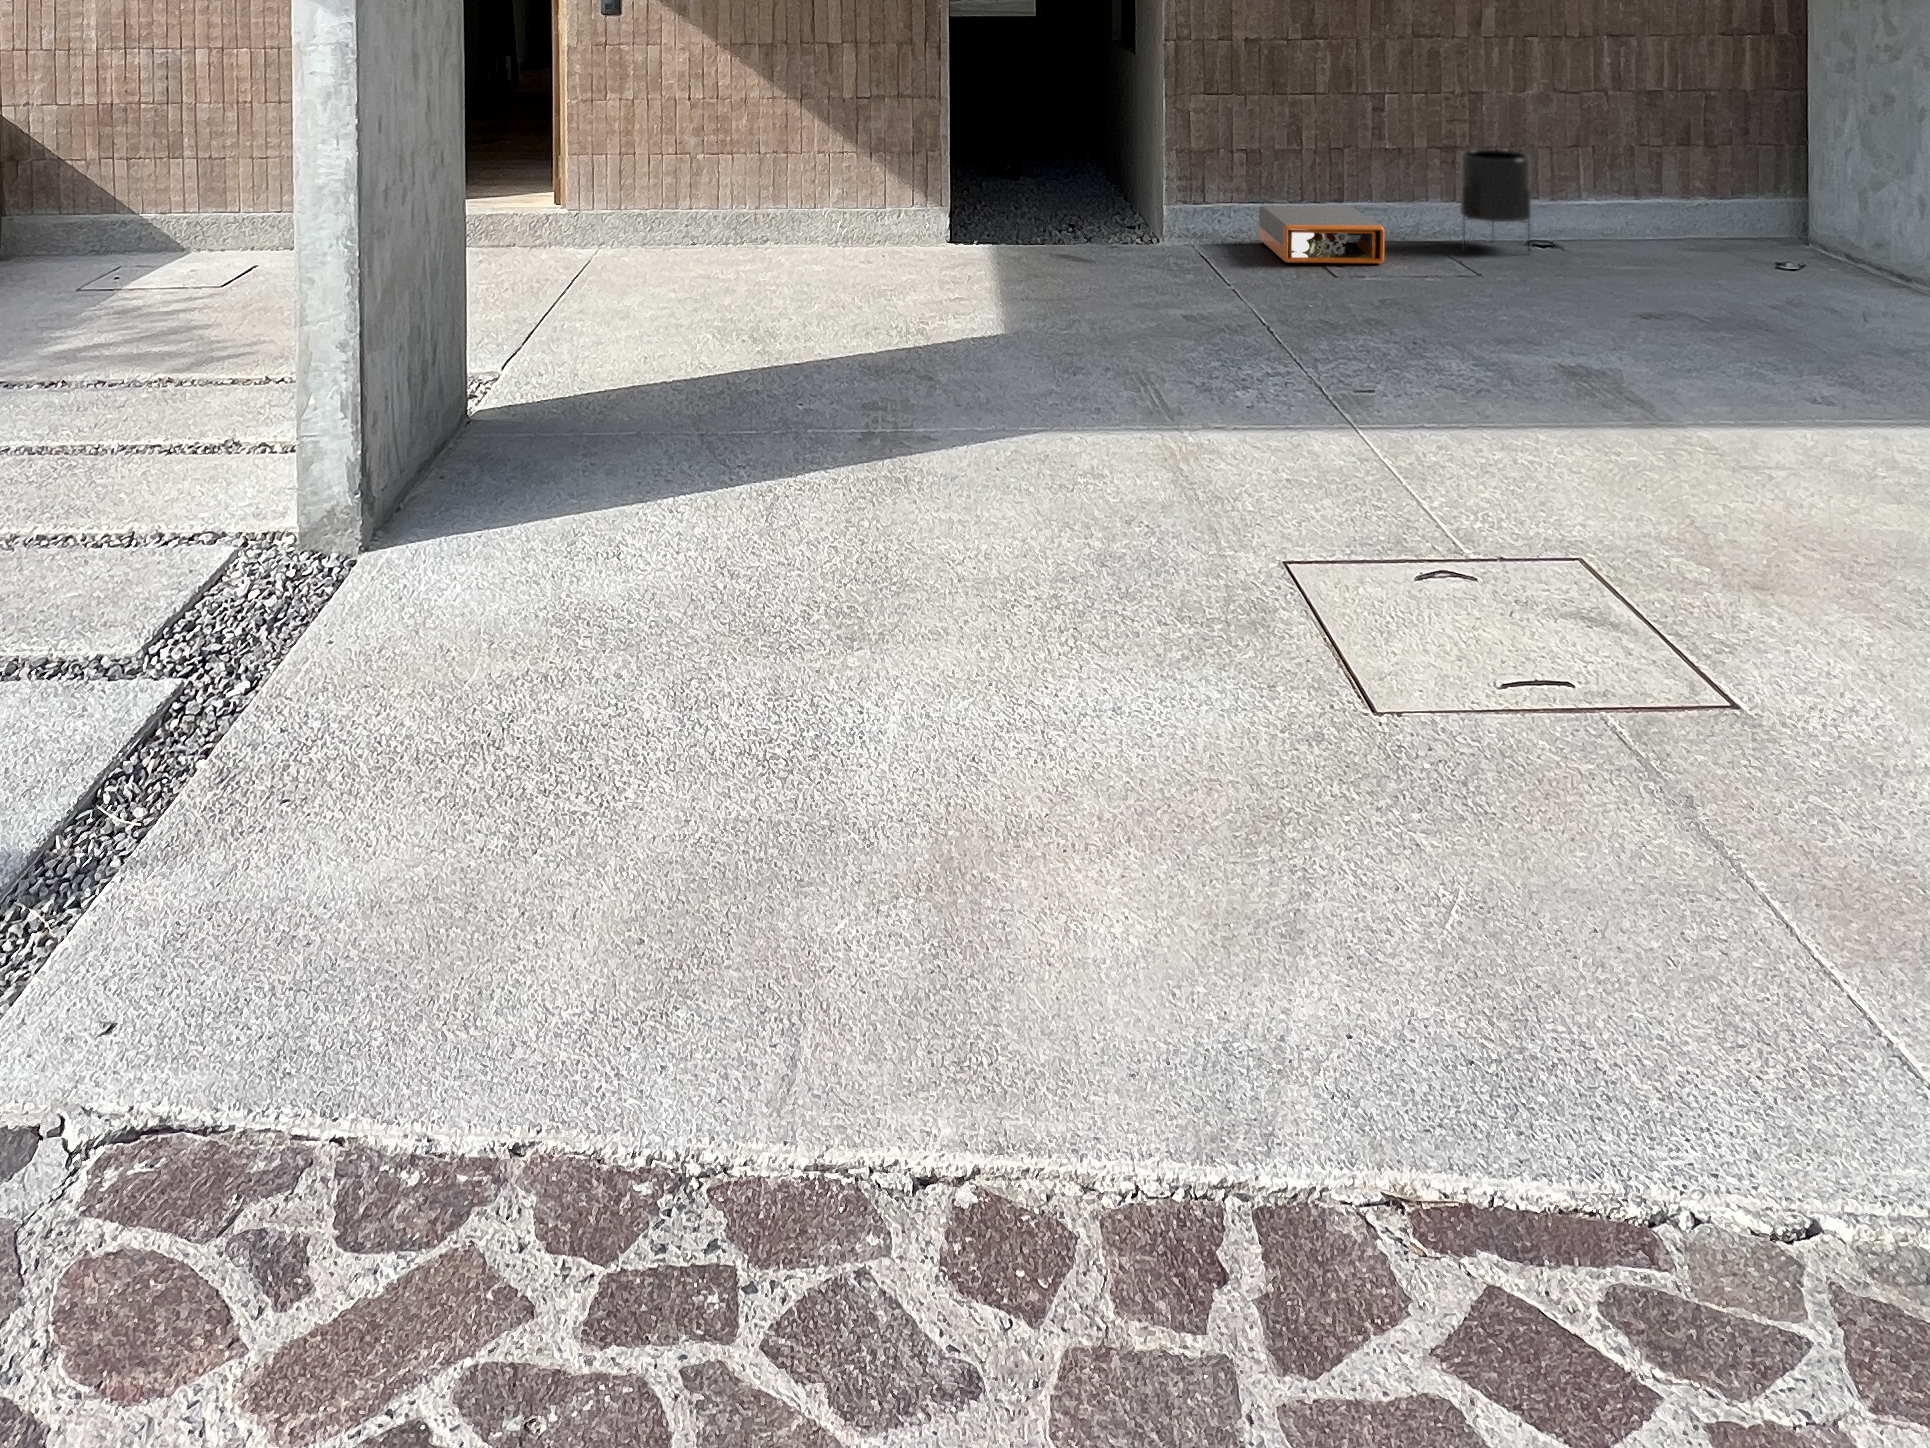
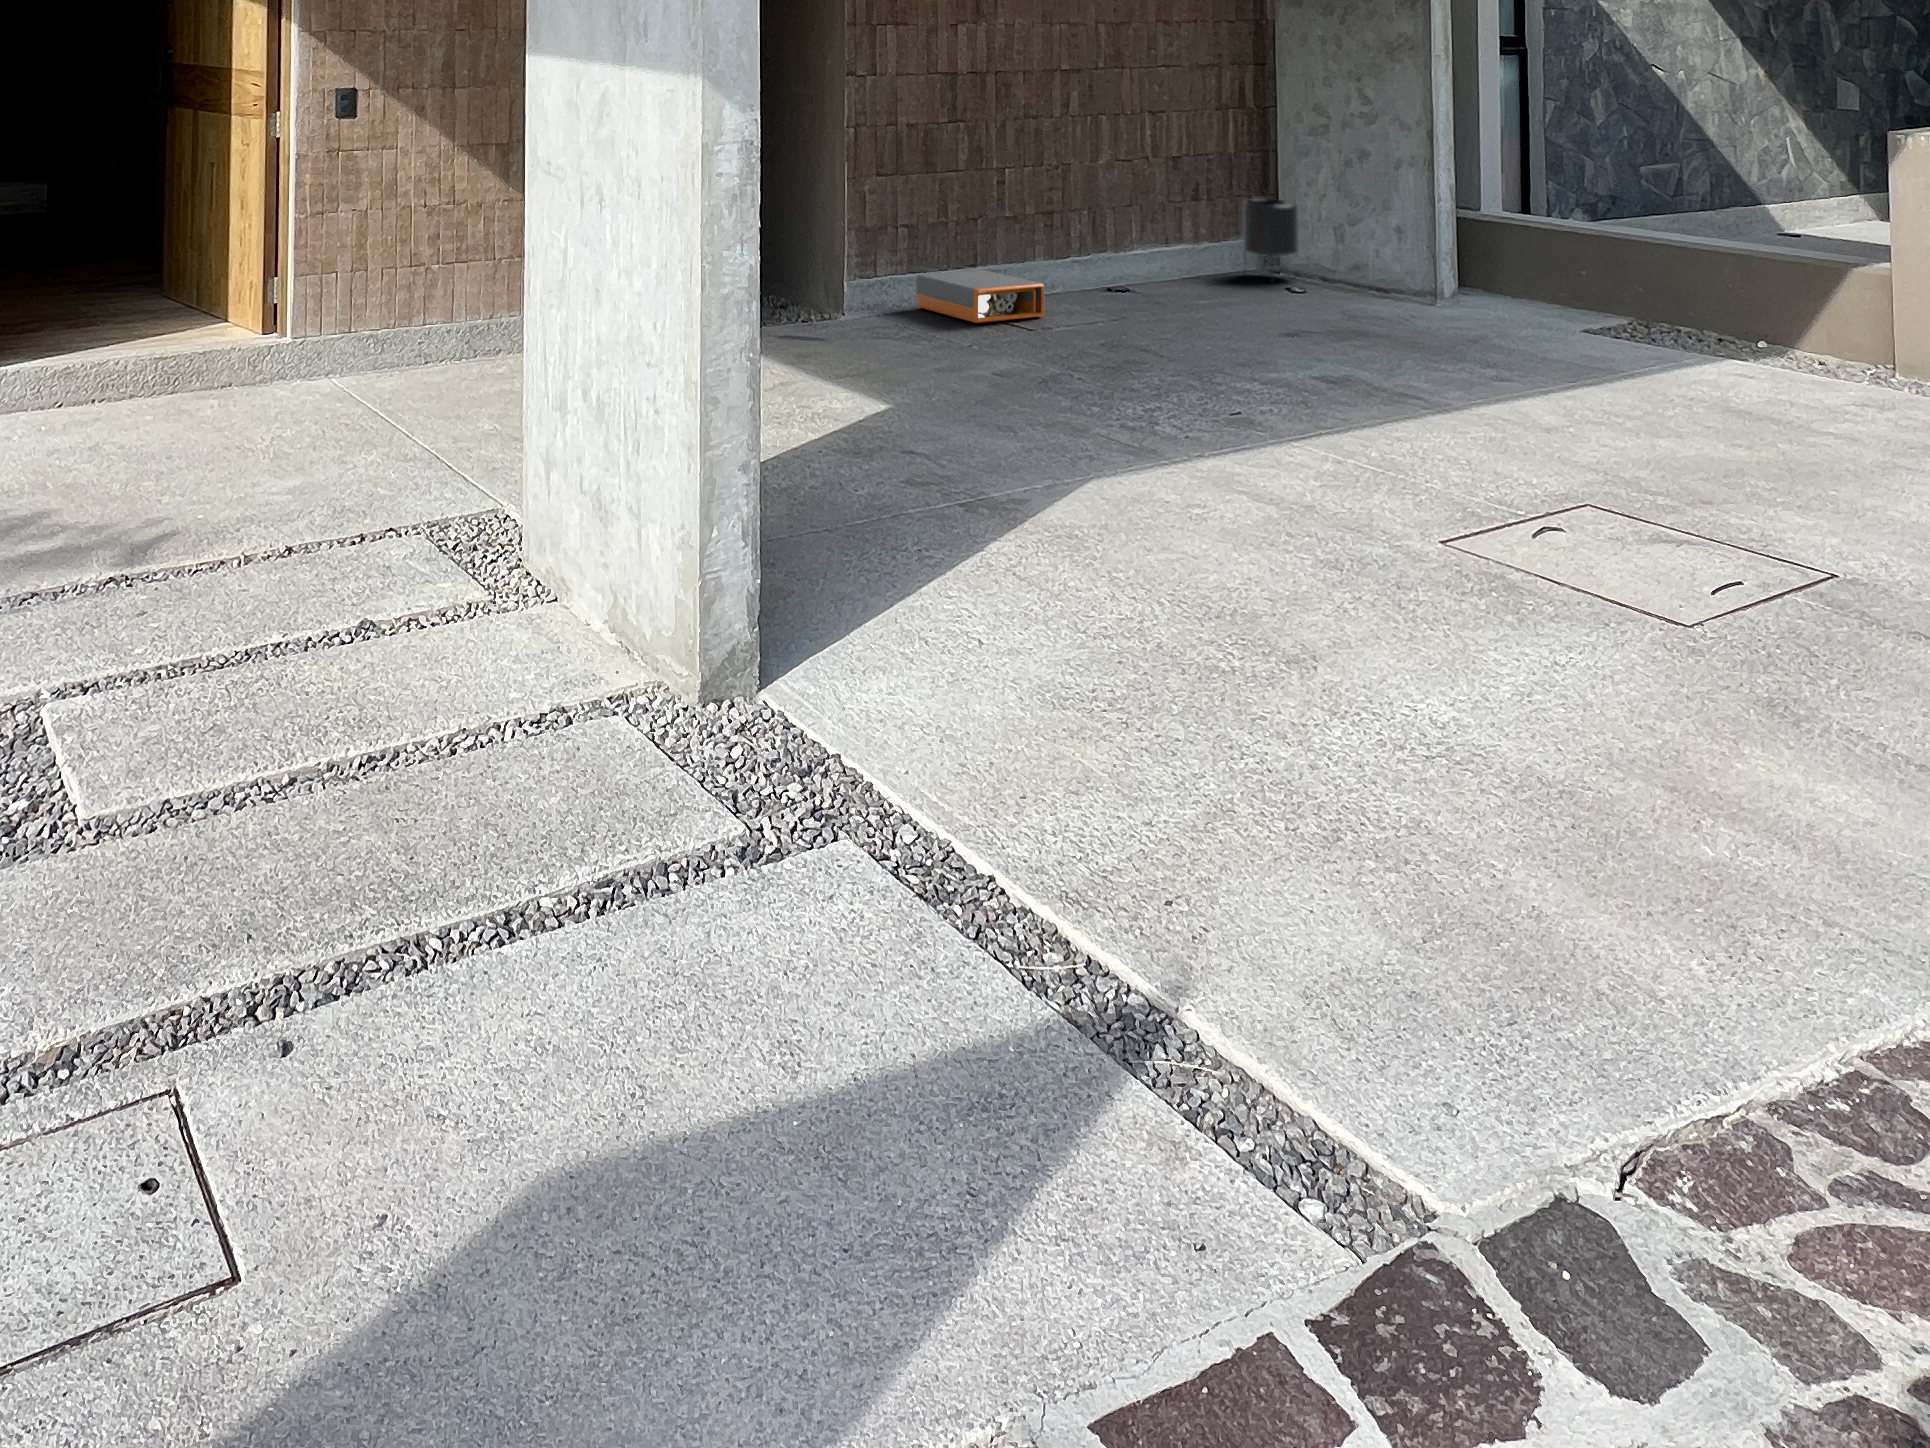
planter: present [1460,150,1531,224] -> present [1243,199,1299,275]

